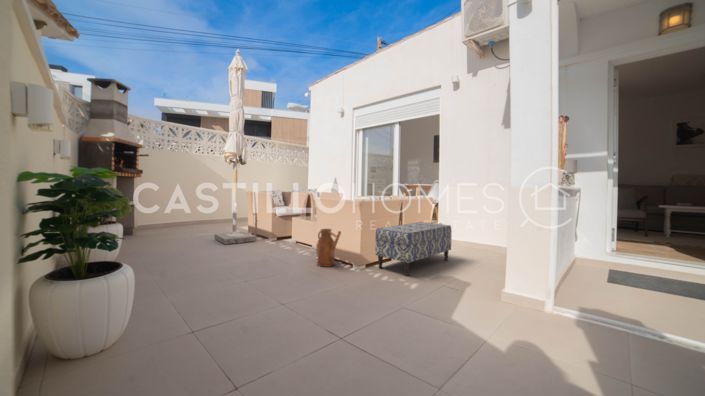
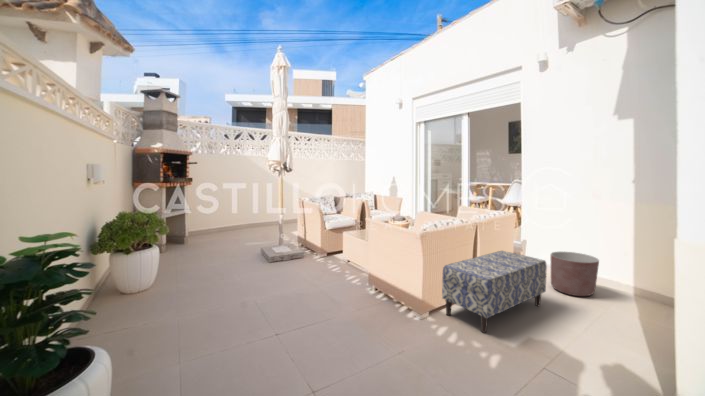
planter: none [456,224,488,255] -> present [551,252,599,296]
watering can: present [317,229,341,267] -> none [370,261,399,308]

